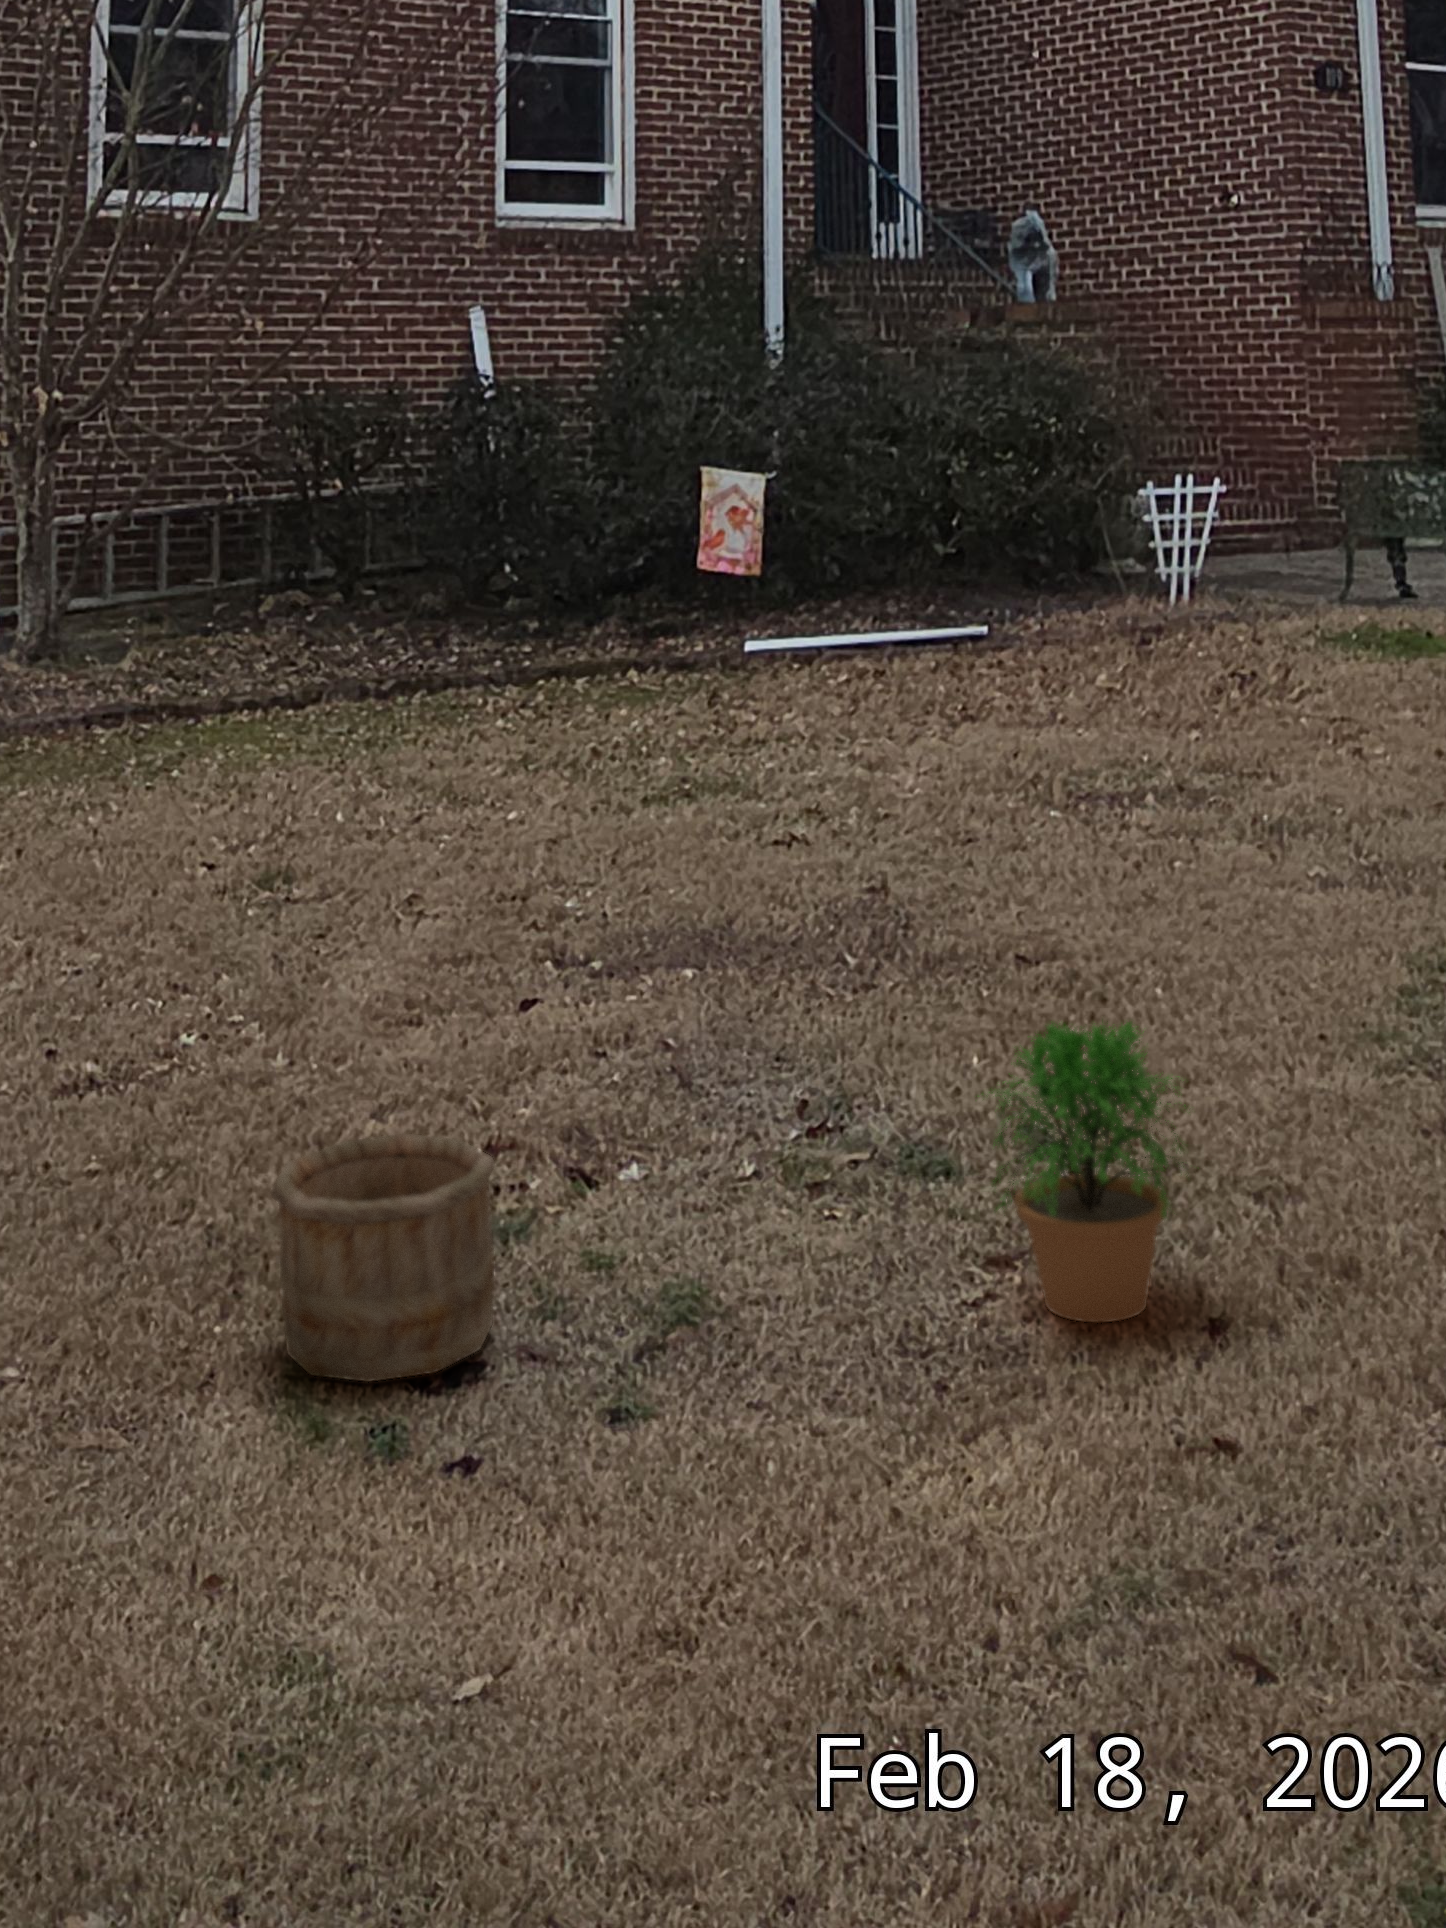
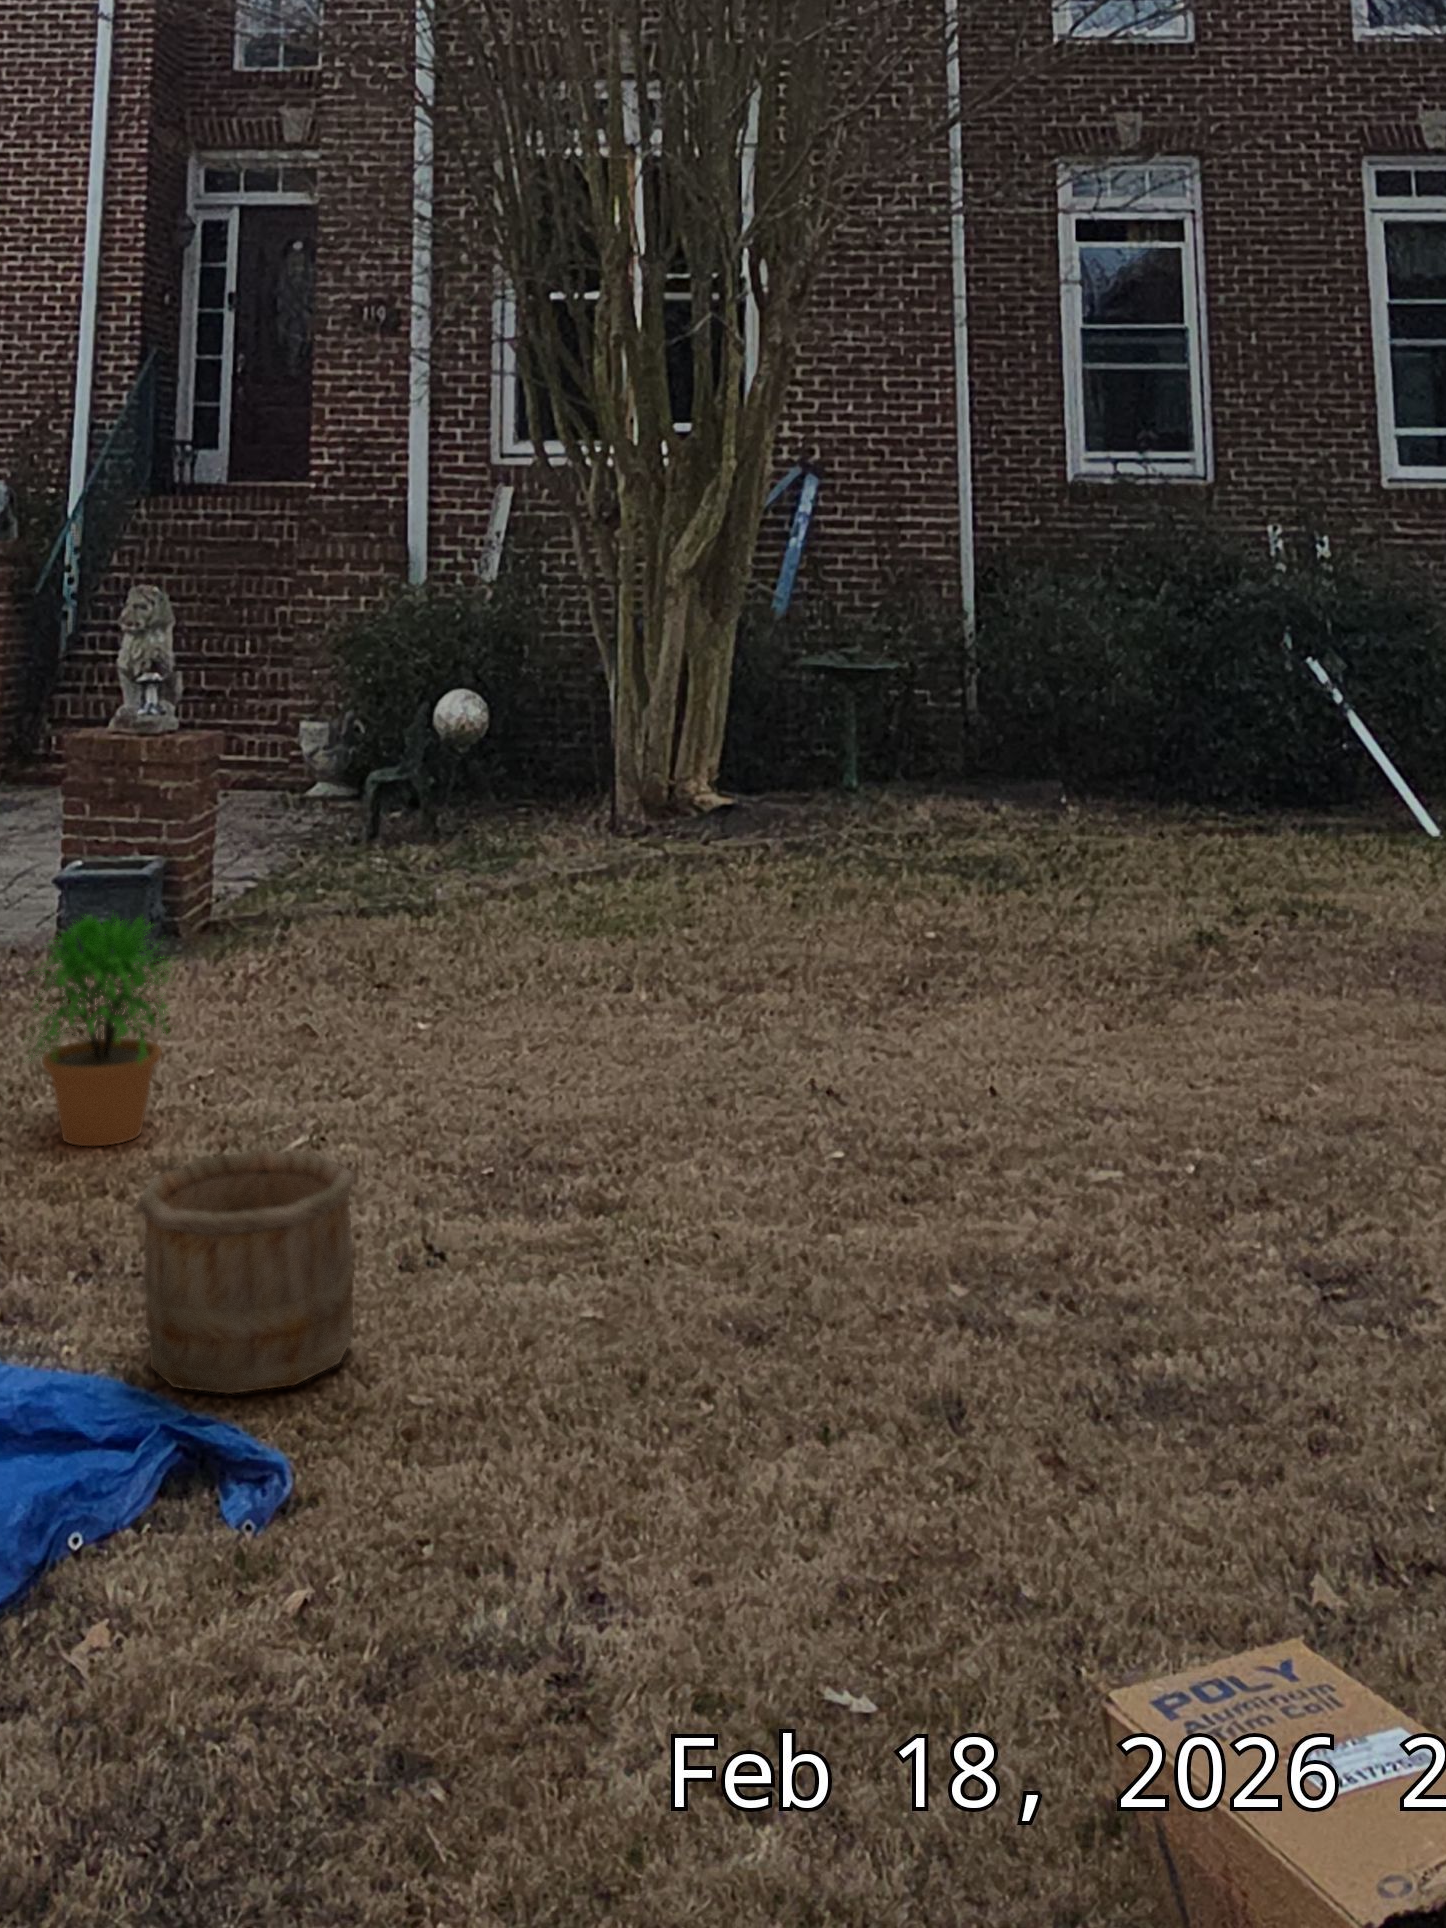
potted plant: present [989,1022,1187,1323] -> present [27,915,170,1146]

